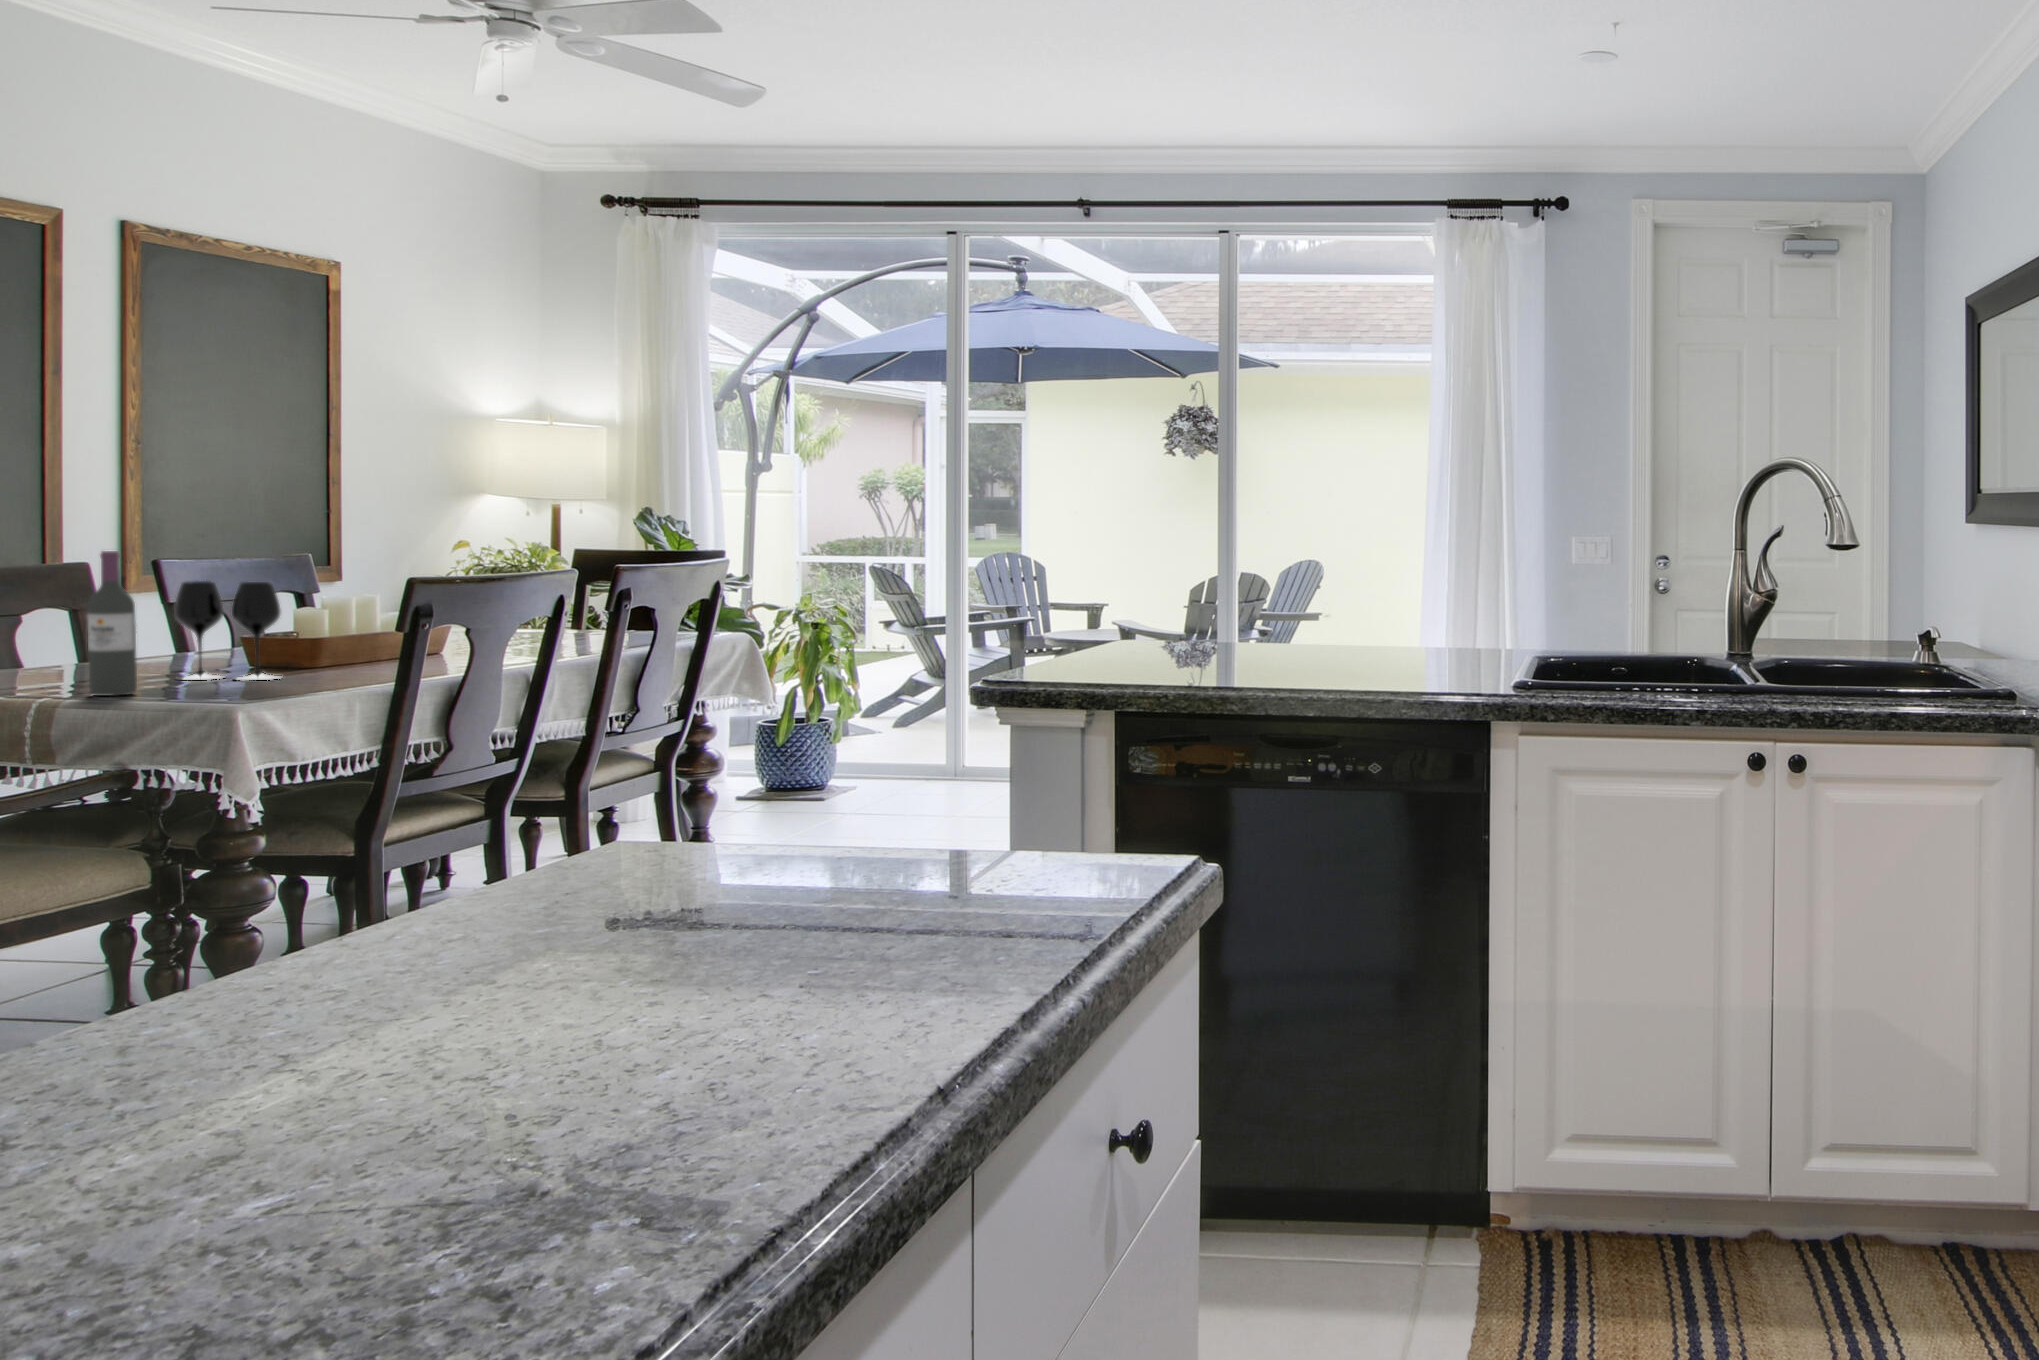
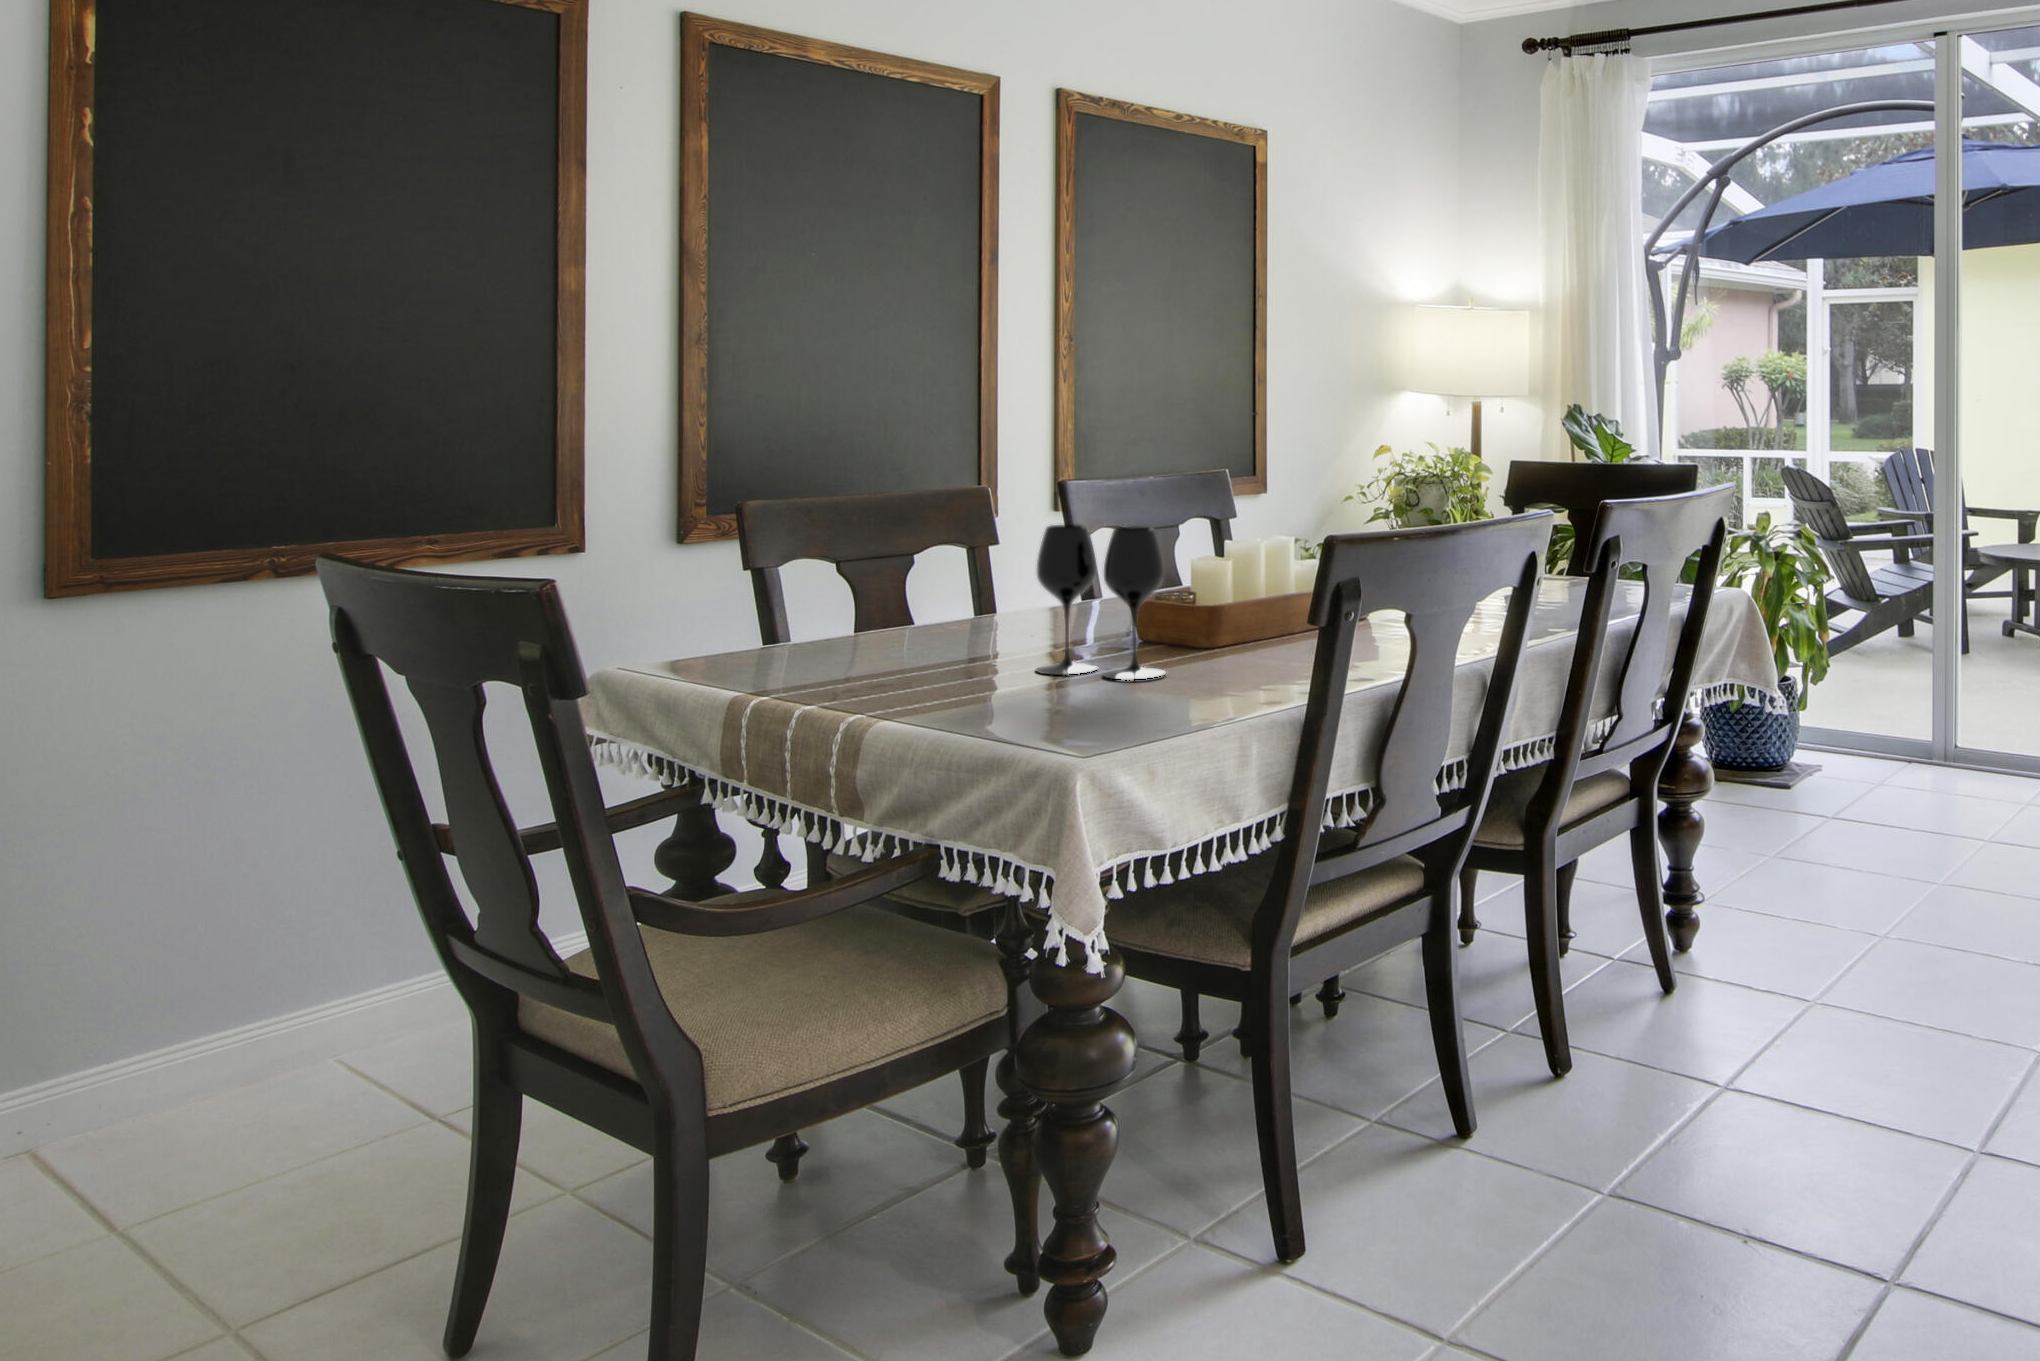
wine bottle: present [87,551,137,696] -> none [905,486,967,717]

